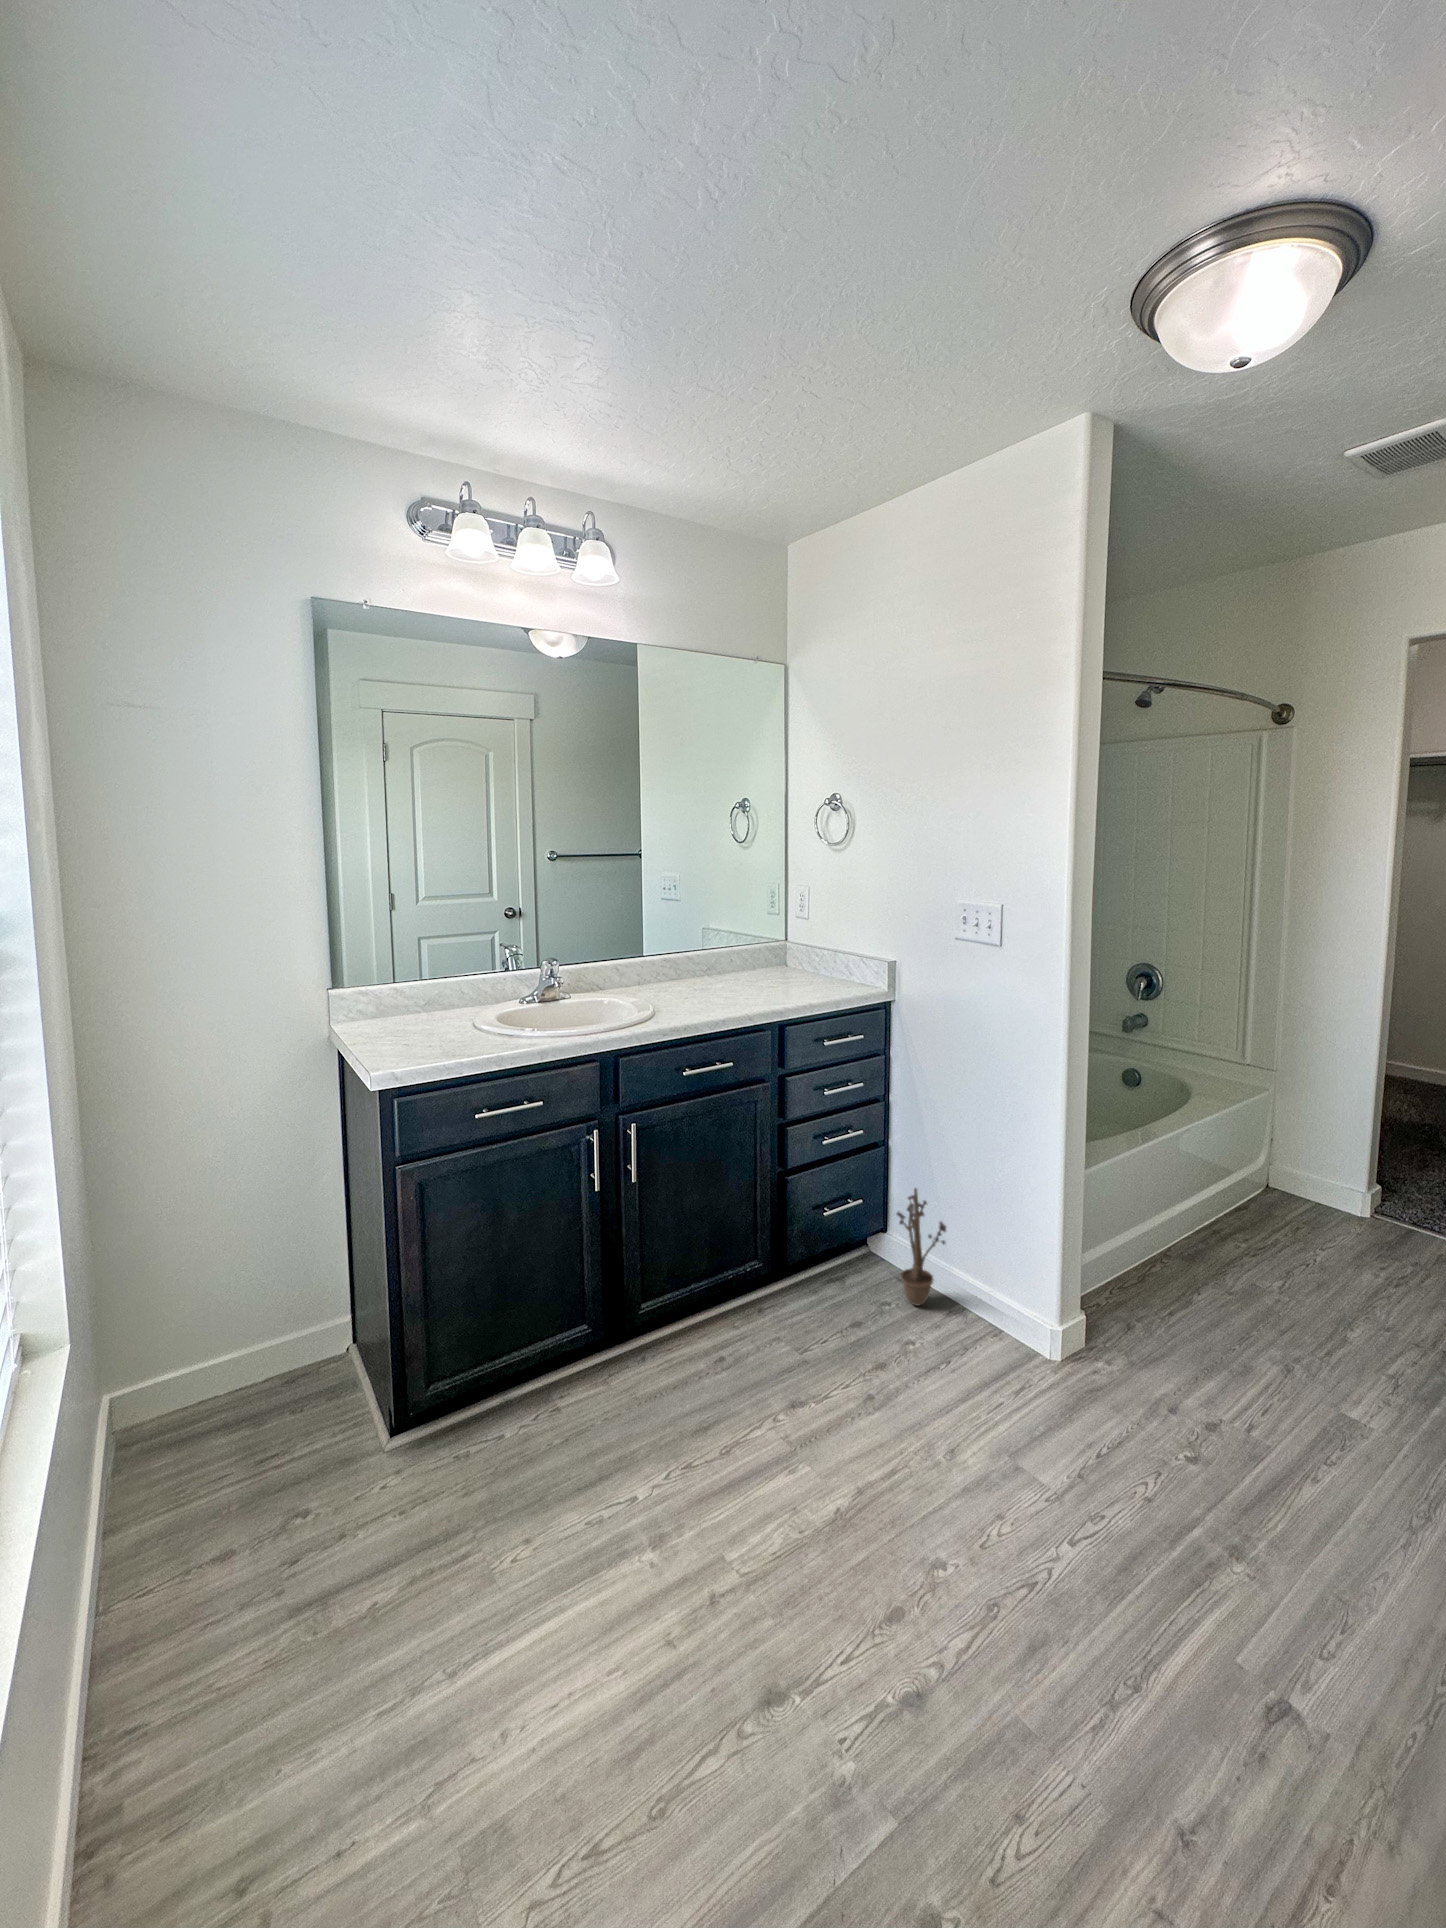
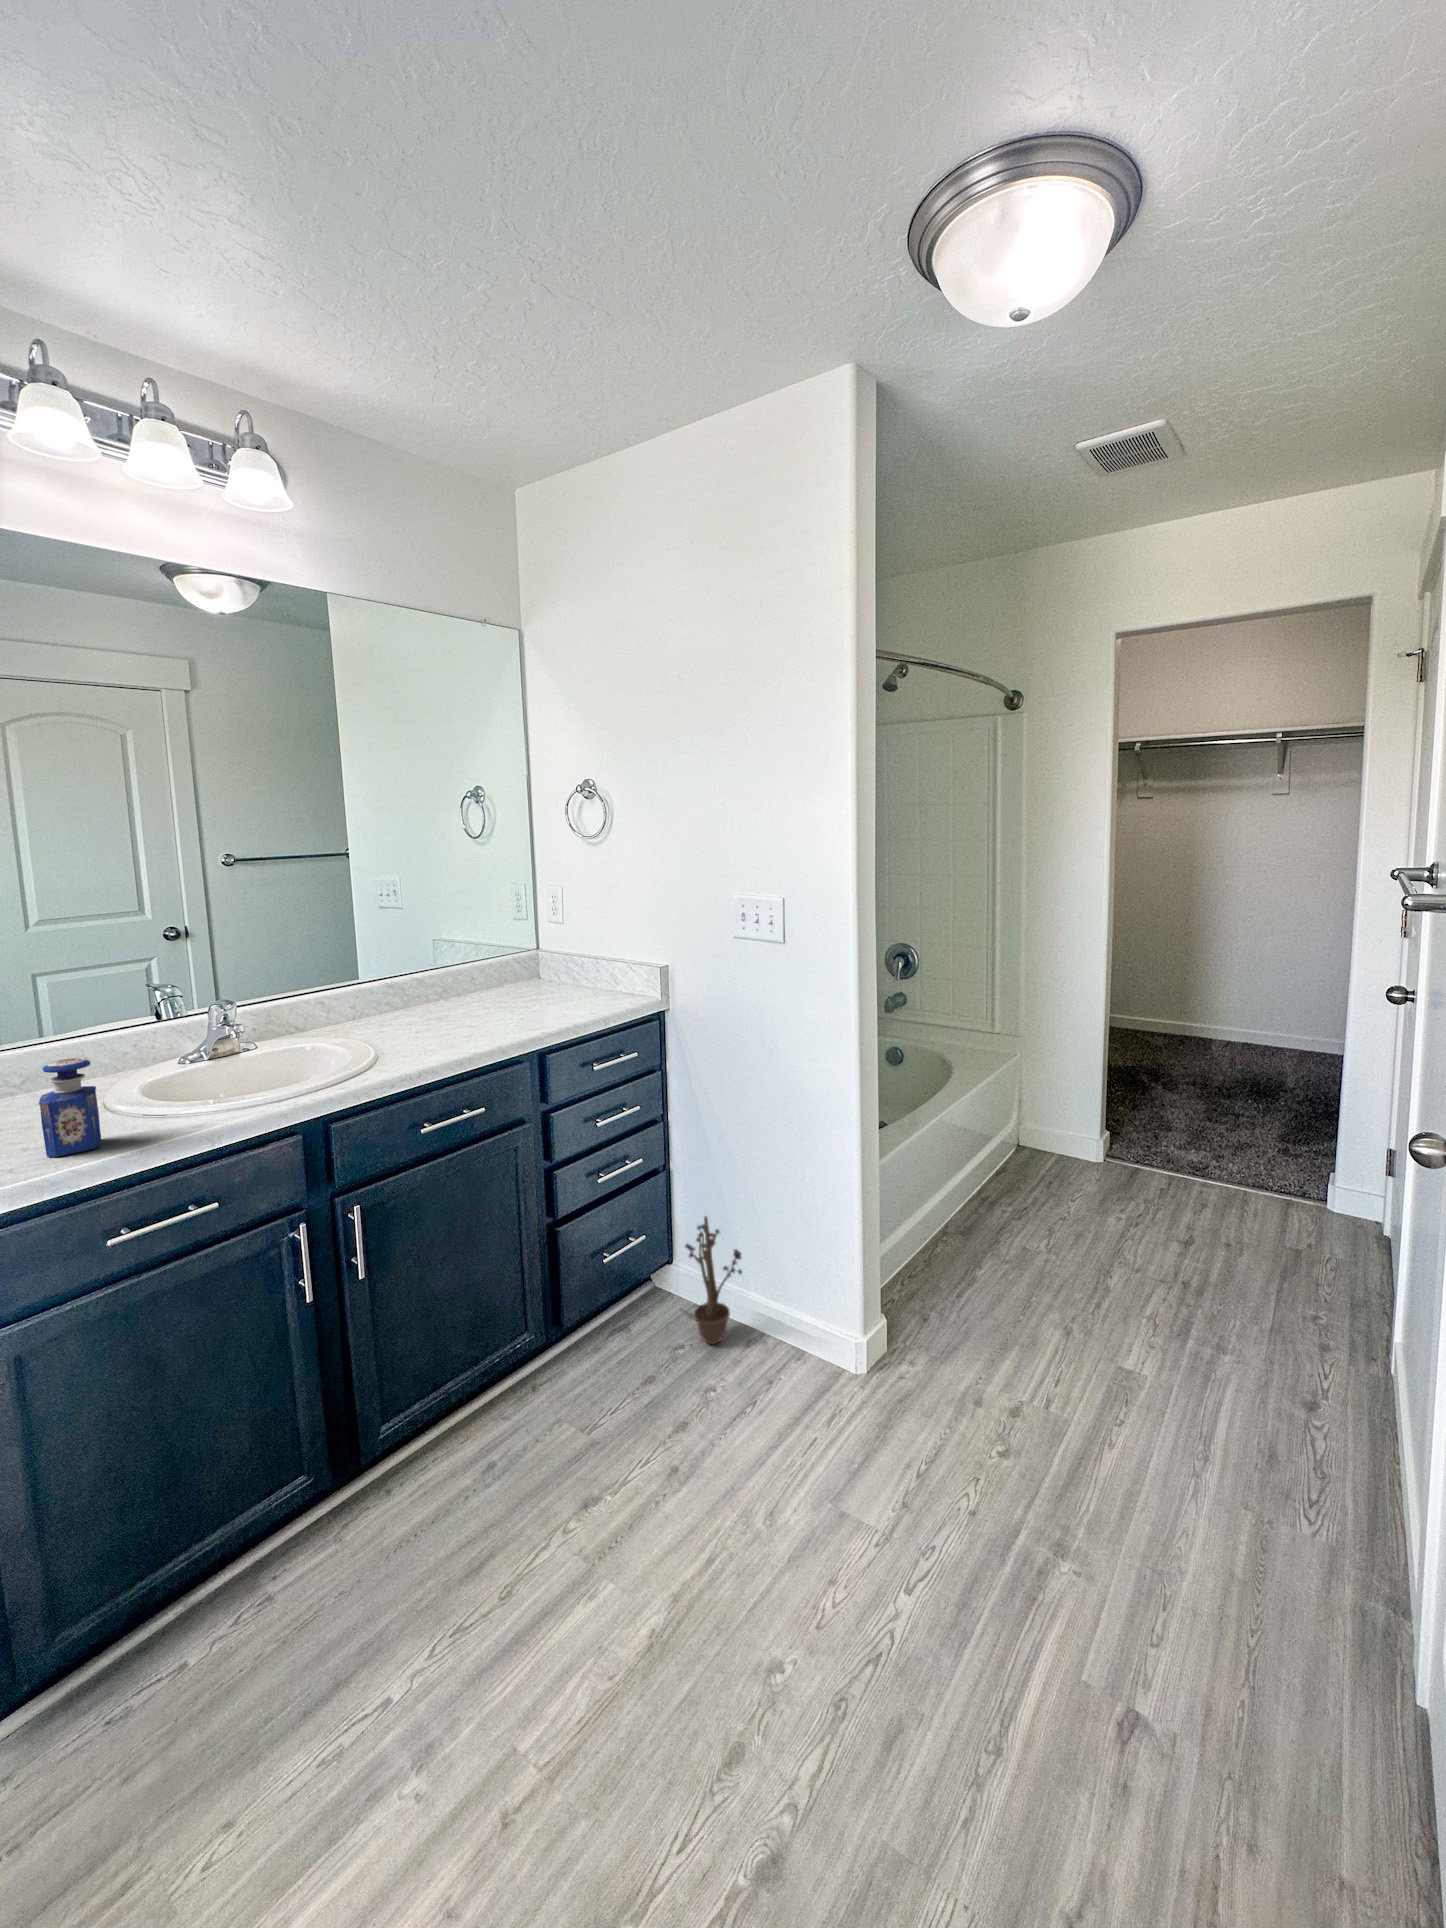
perfume bottle: none [441,986,475,1053] -> present [39,1058,101,1157]

